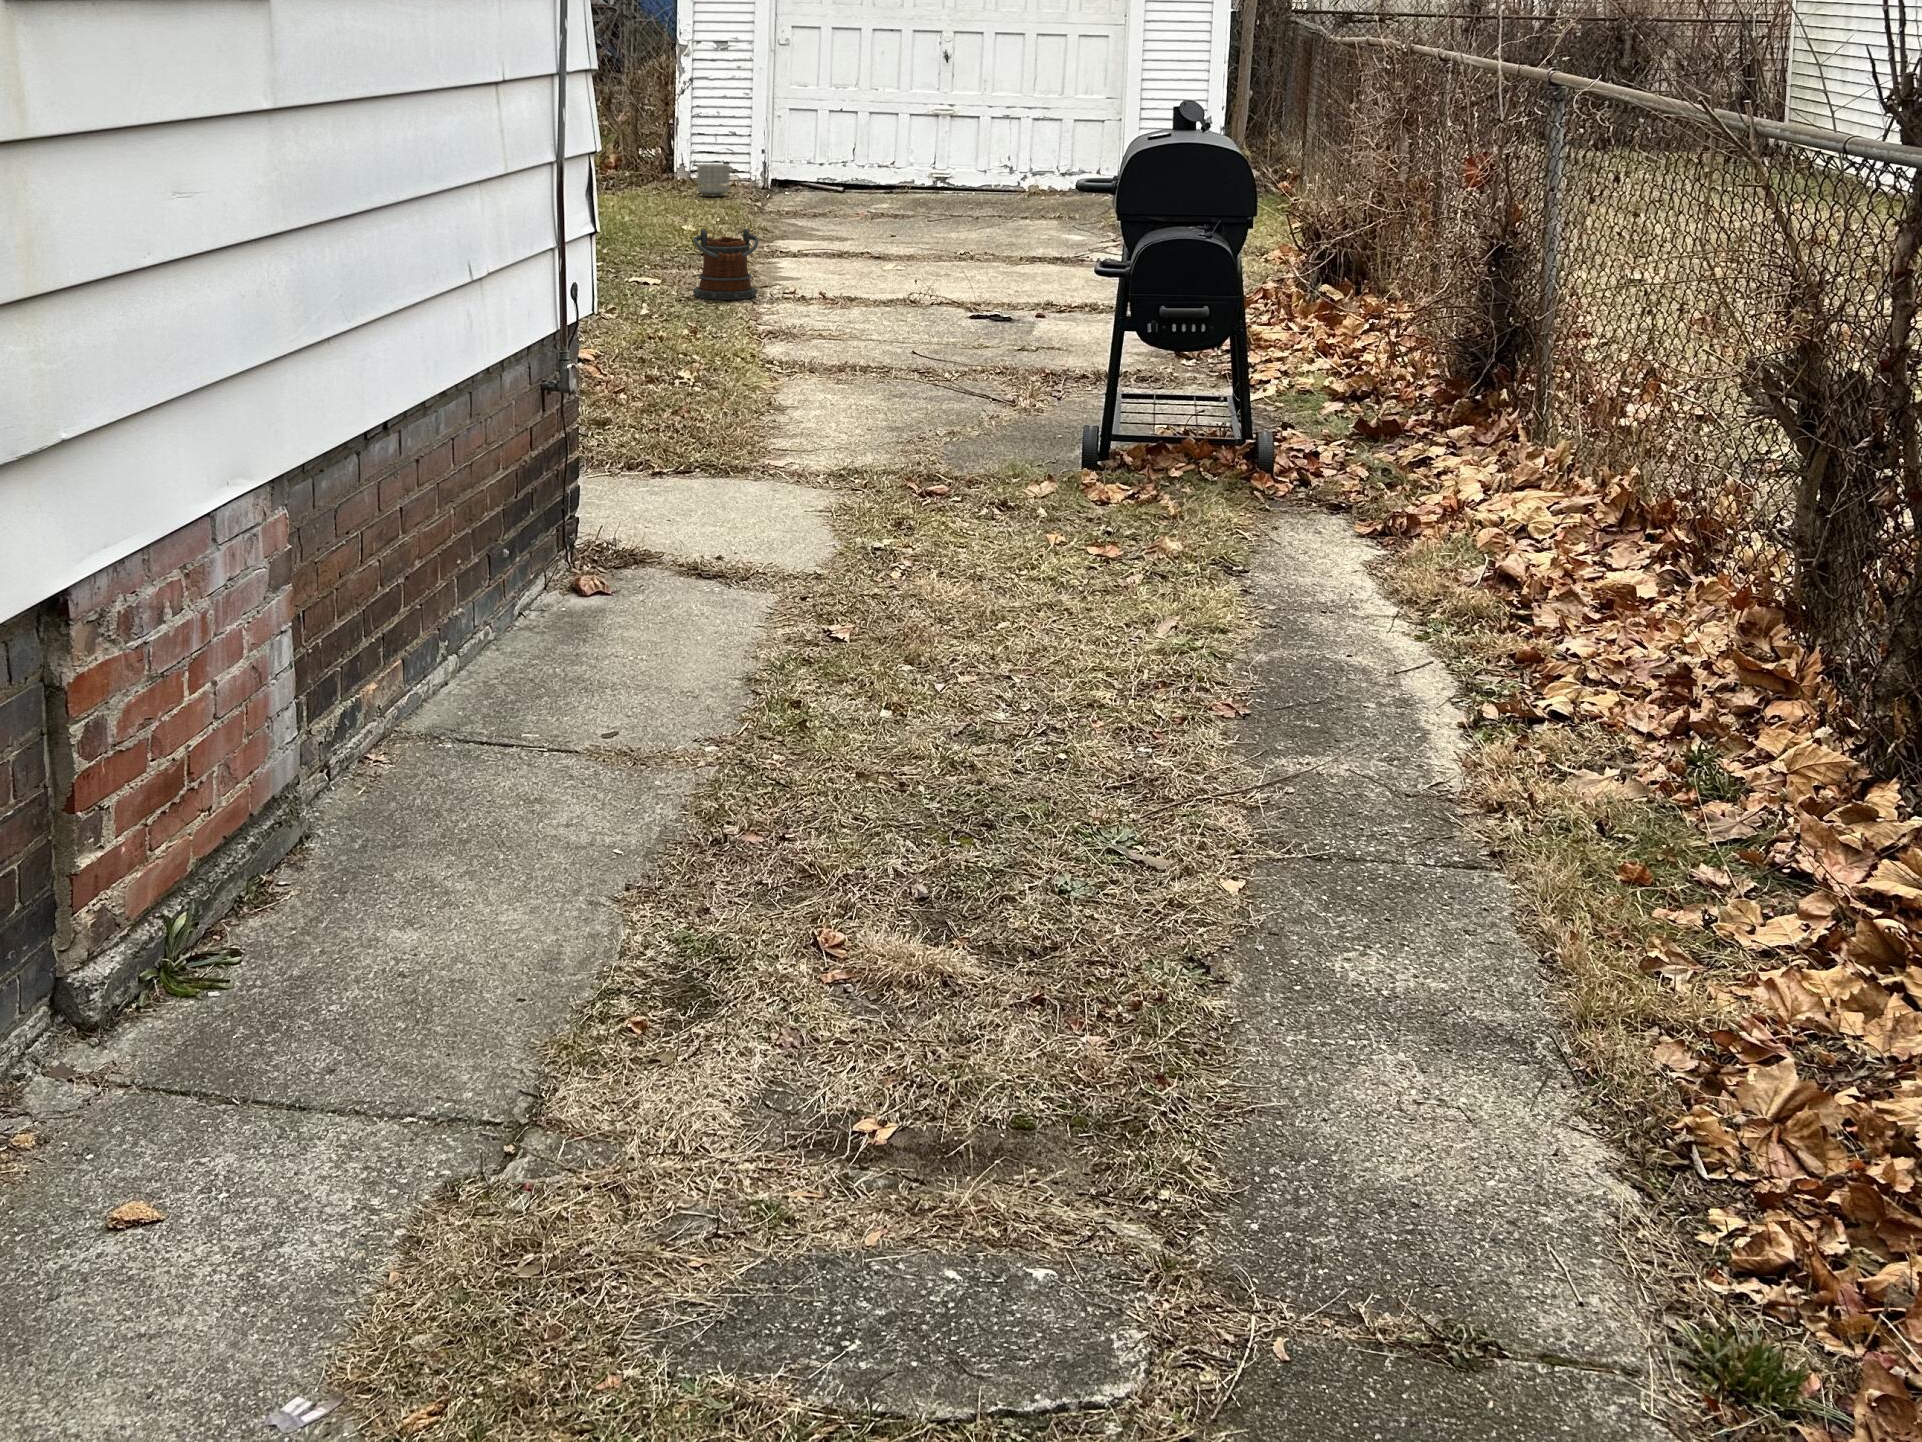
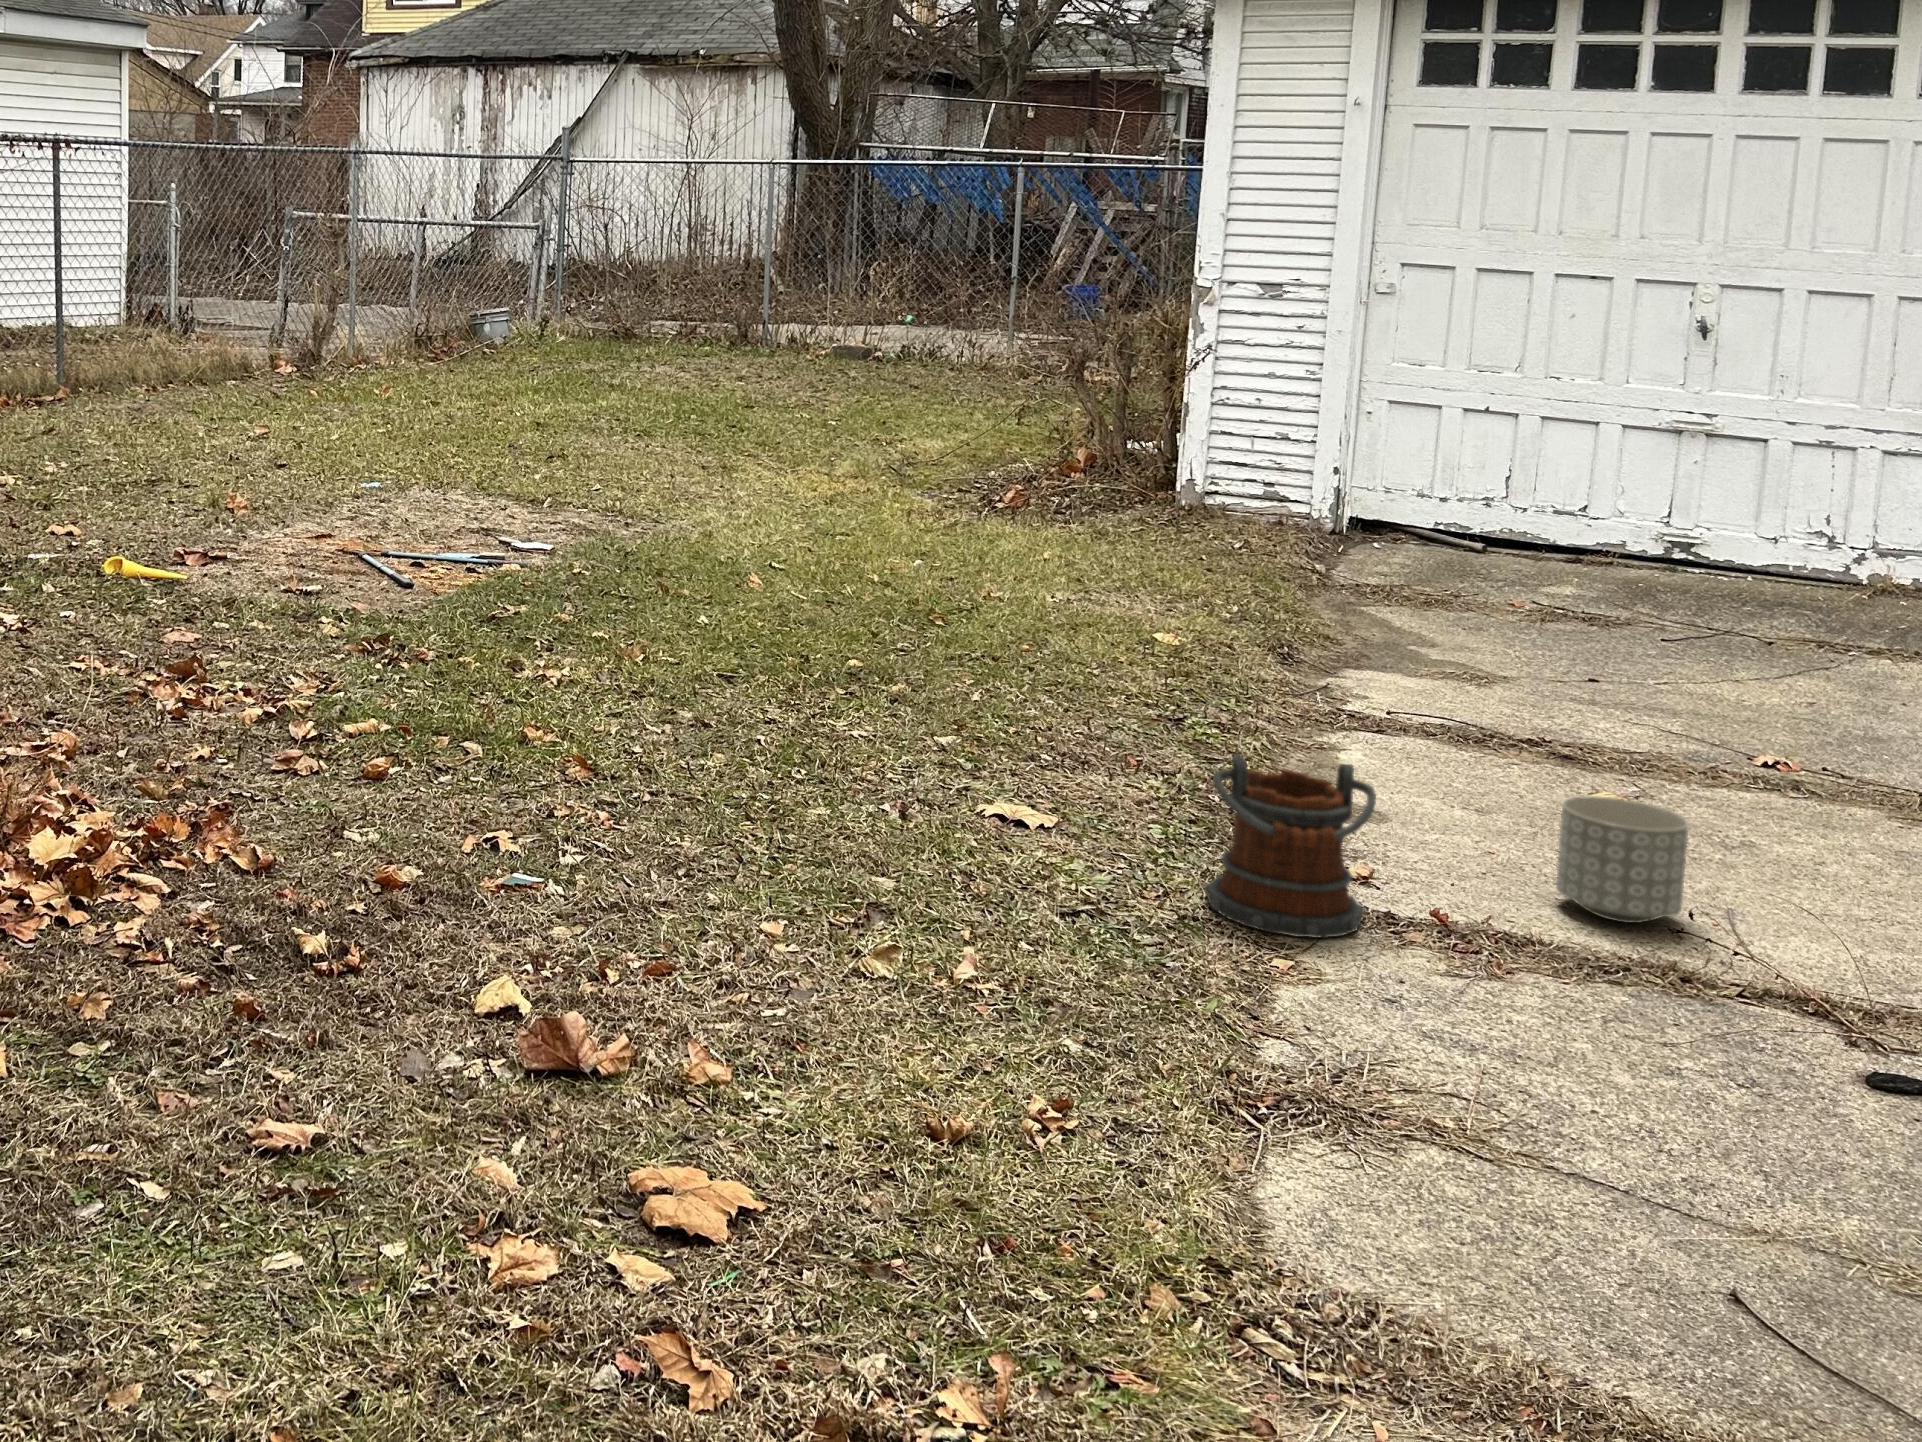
planter: present [697,164,730,197] -> present [1556,796,1688,923]

